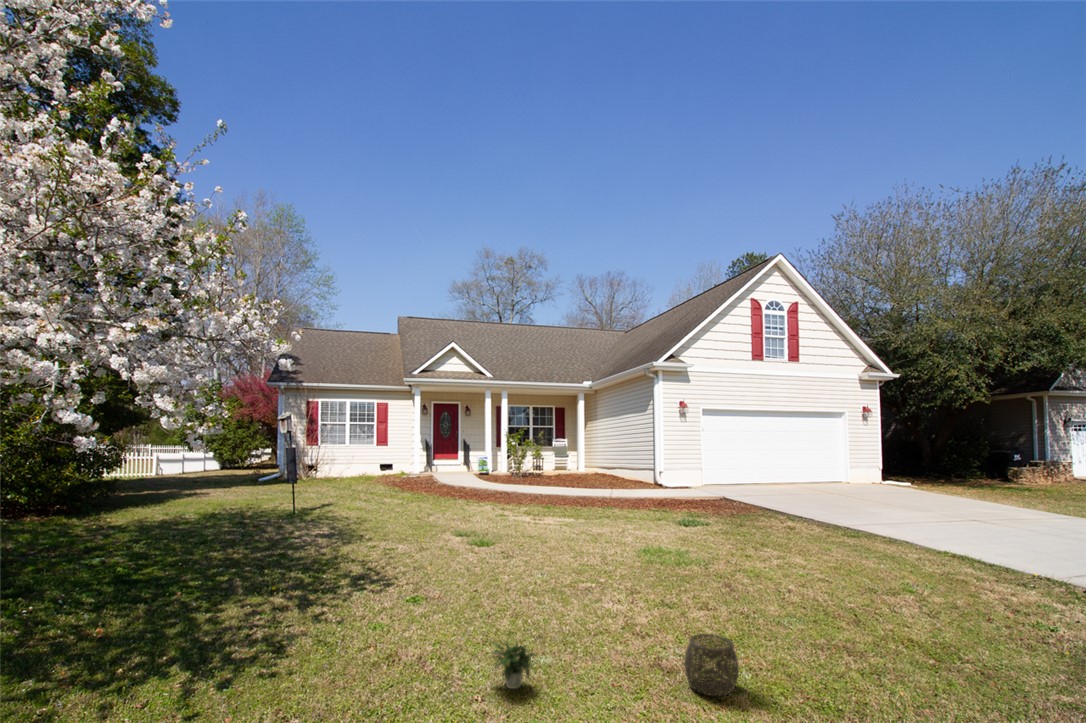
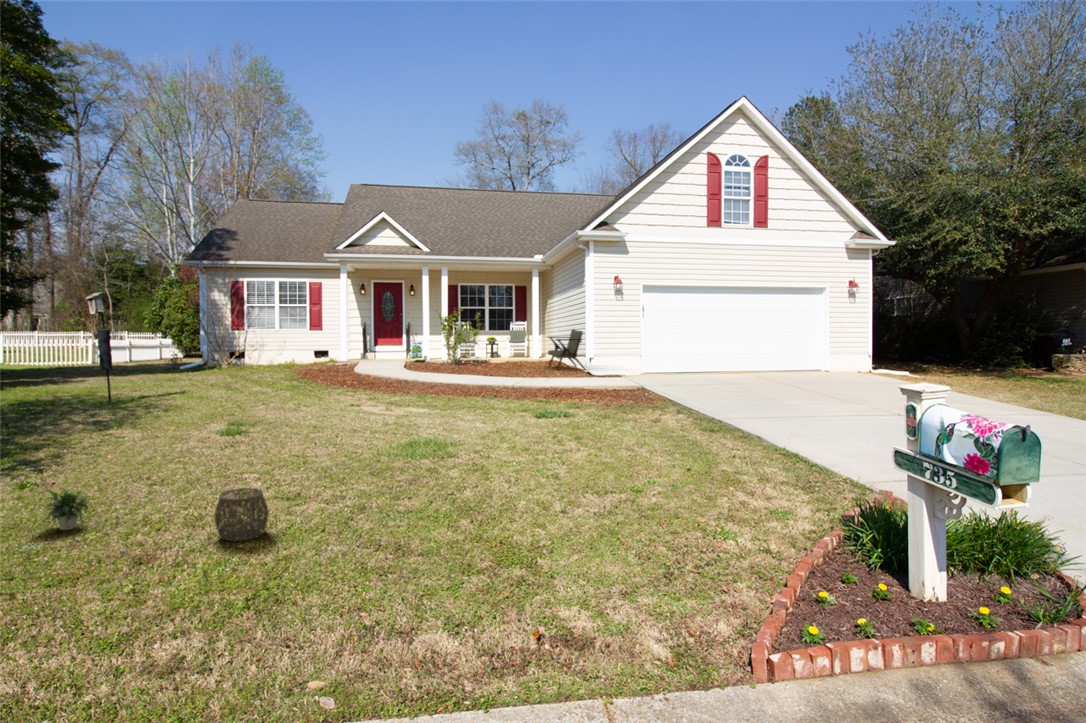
lounge chair: none [621,448,660,485] -> present [548,329,585,370]

